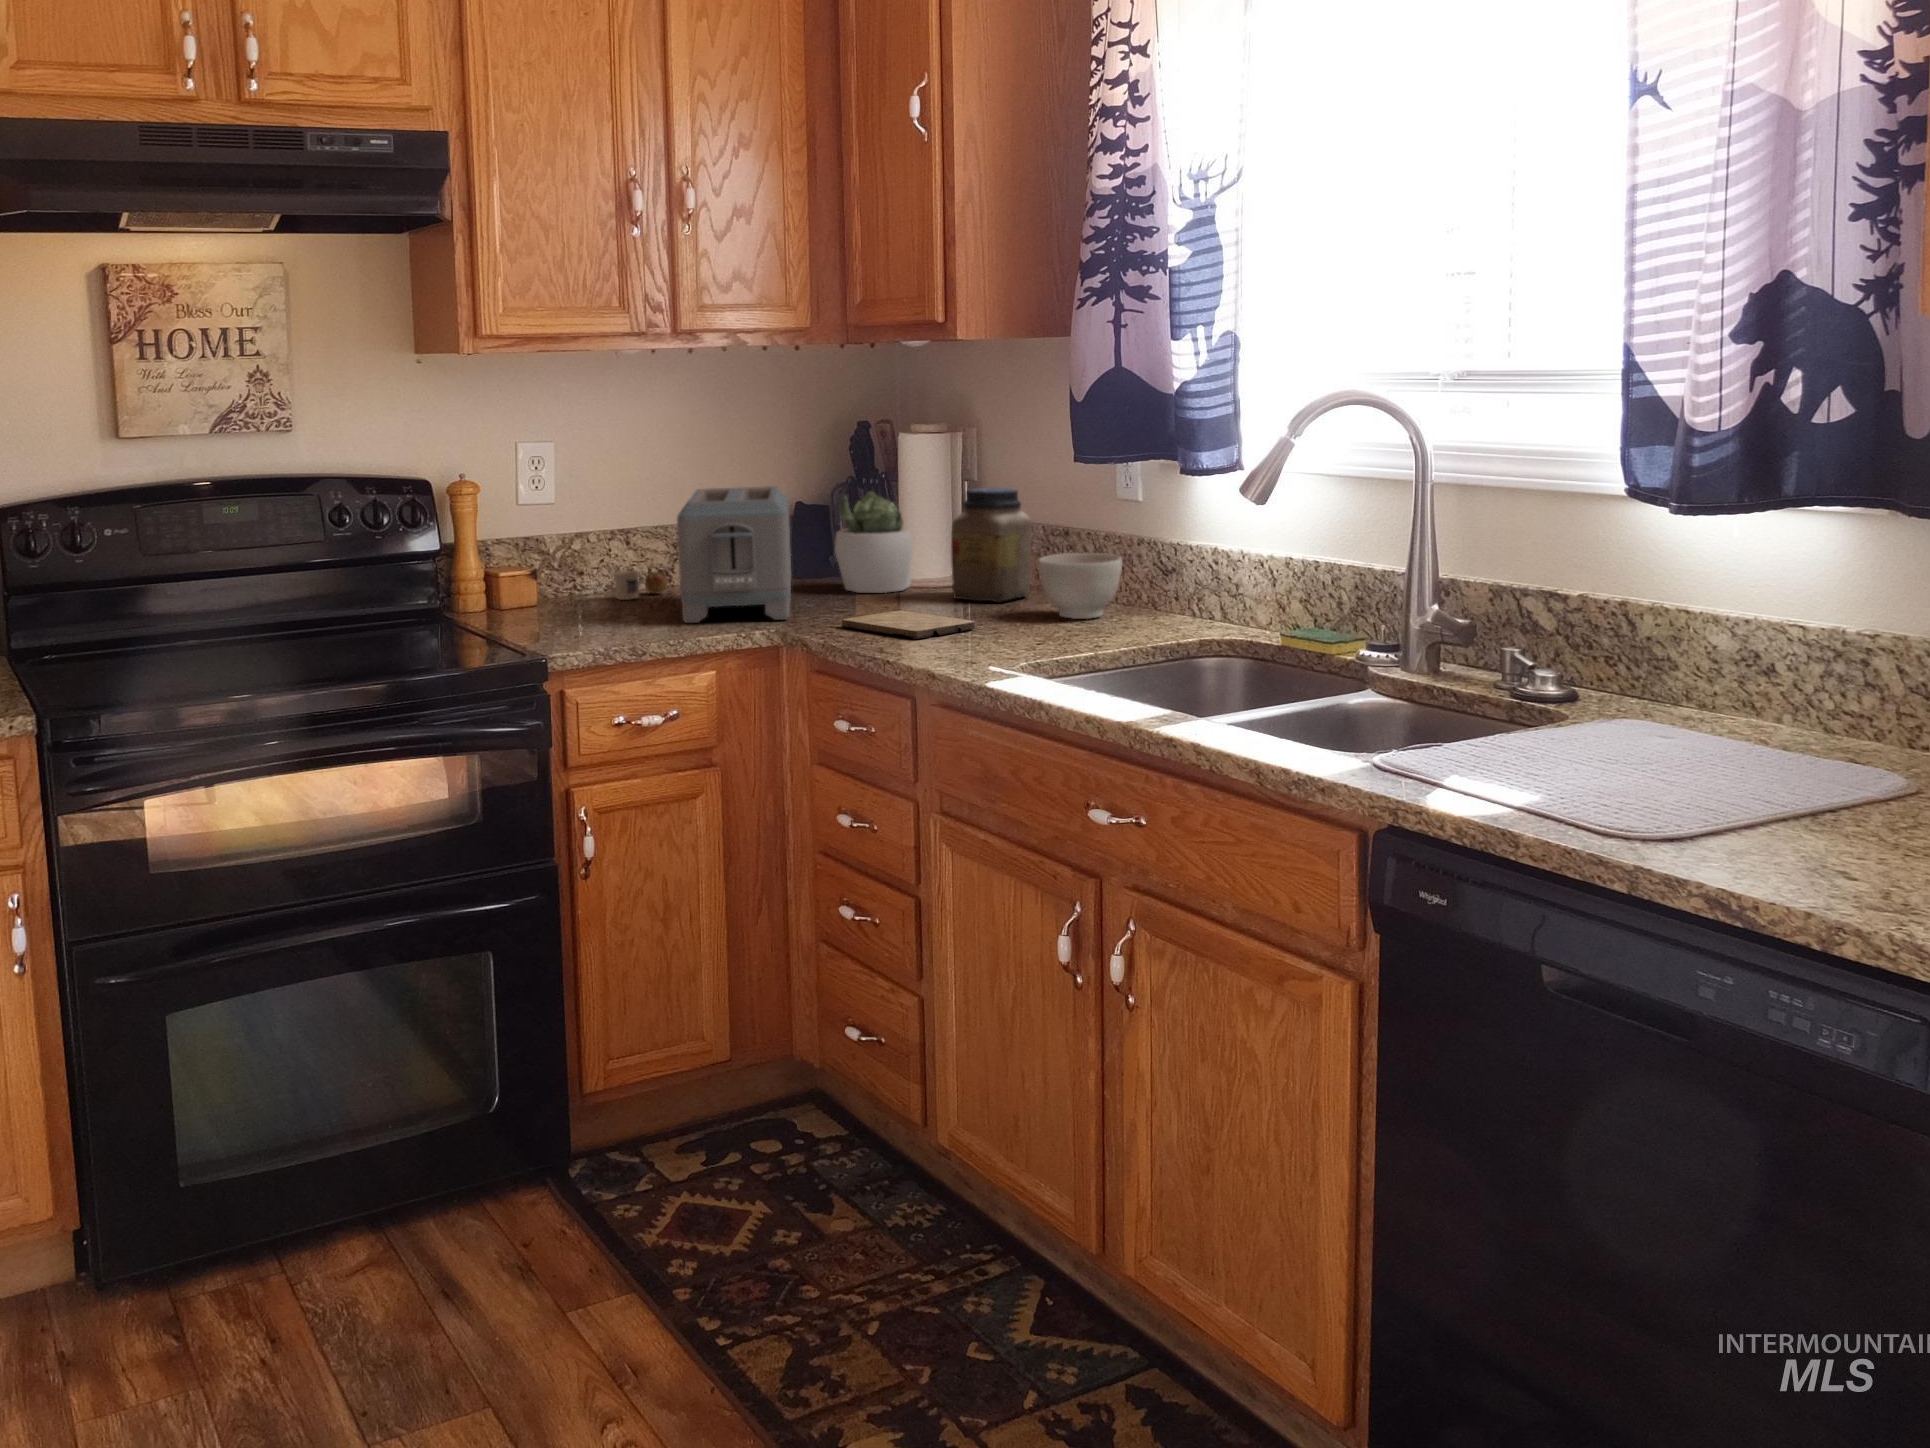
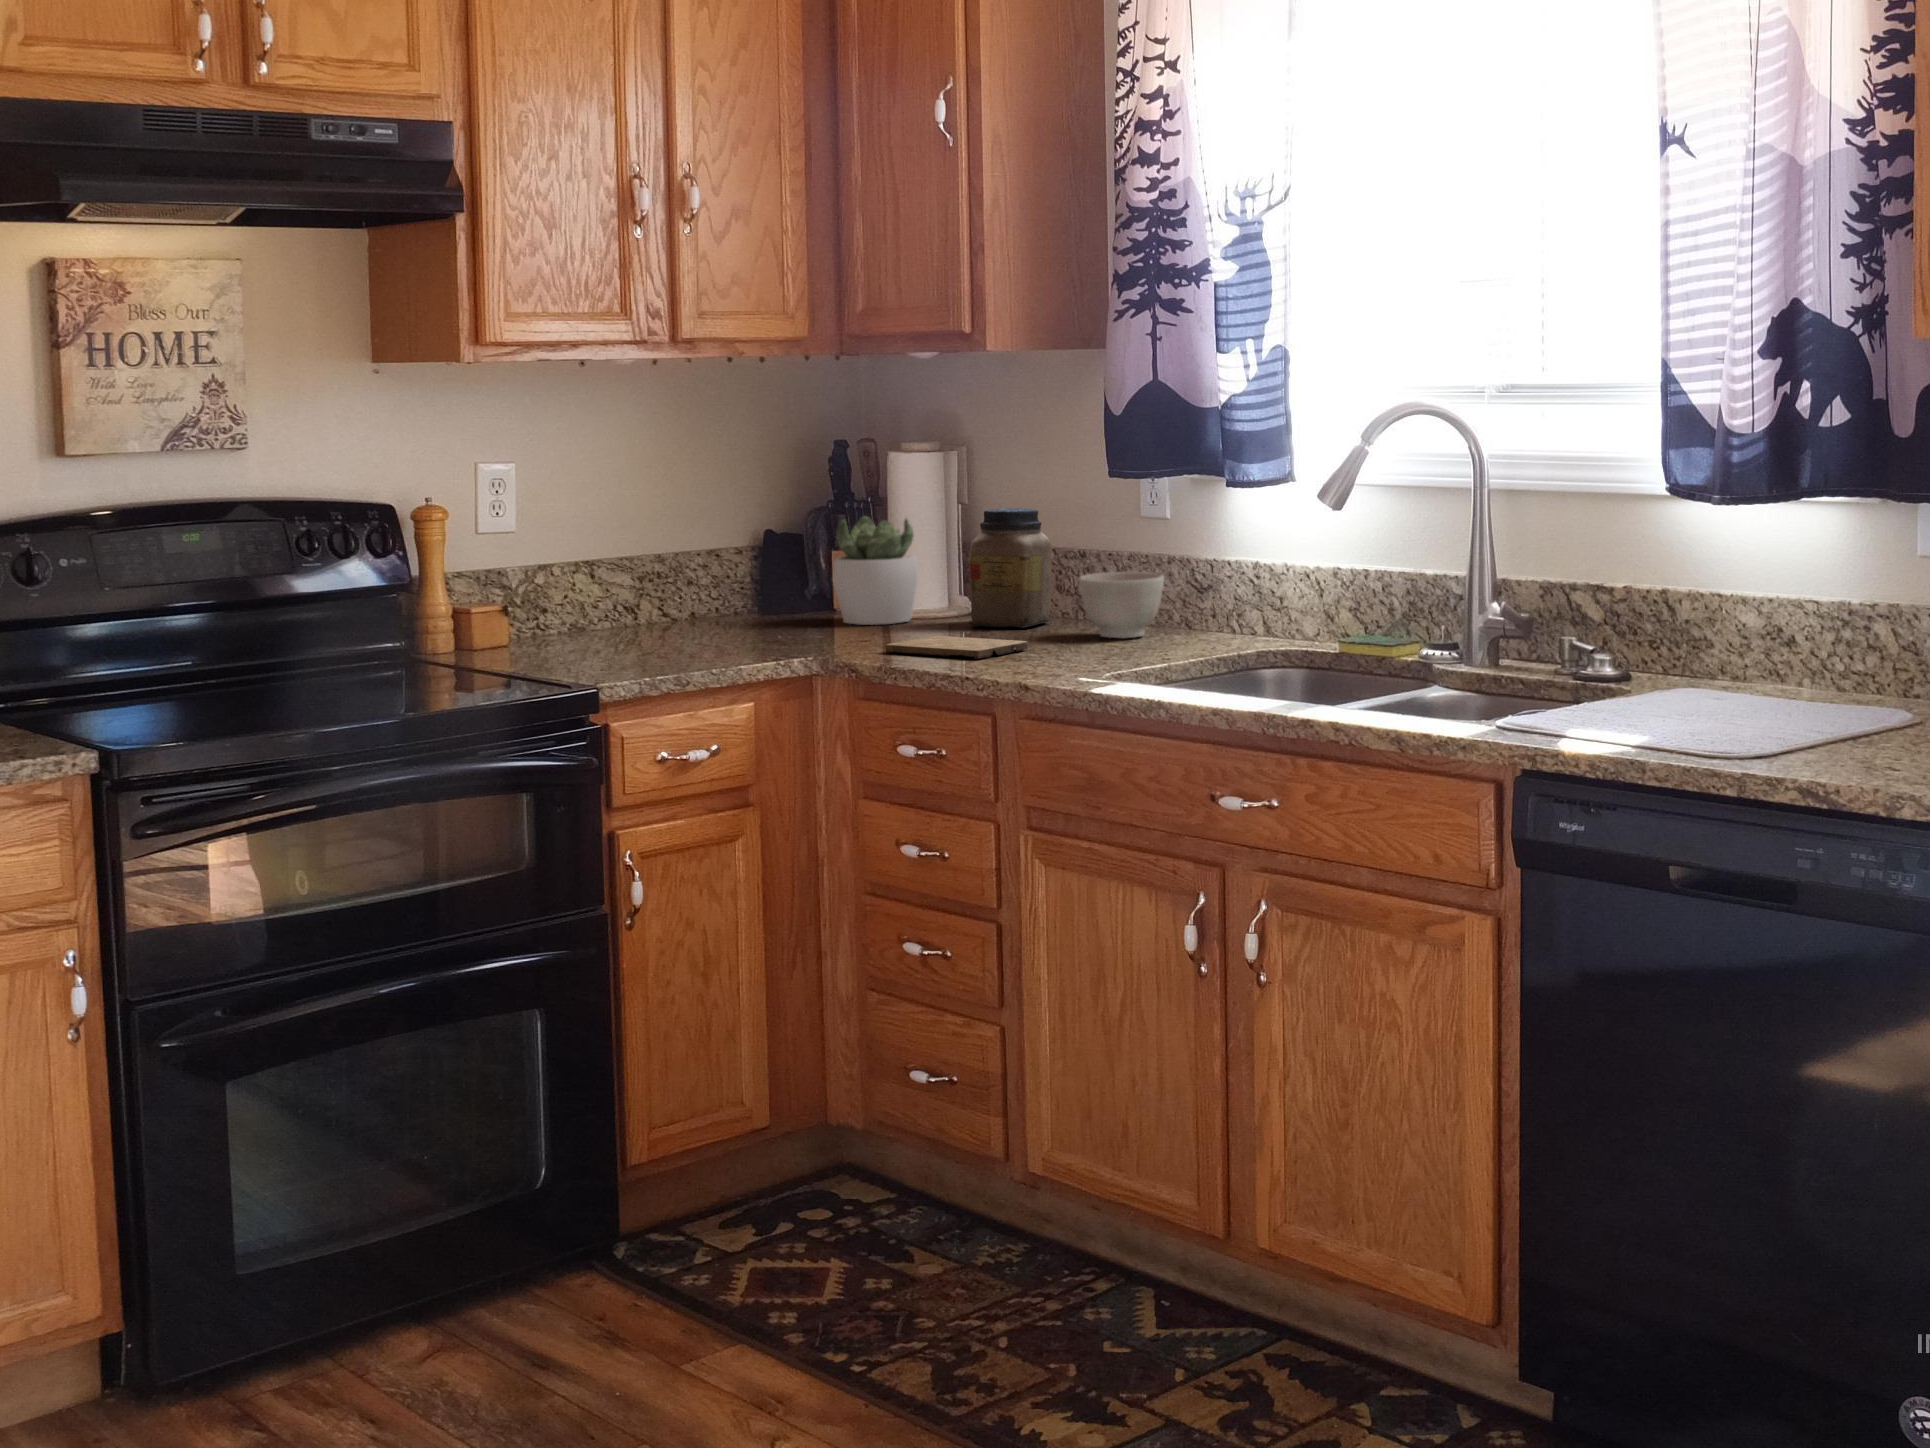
toaster: present [677,486,791,623] -> none [679,509,820,655]
mug: present [614,570,667,600] -> none [590,607,645,638]

